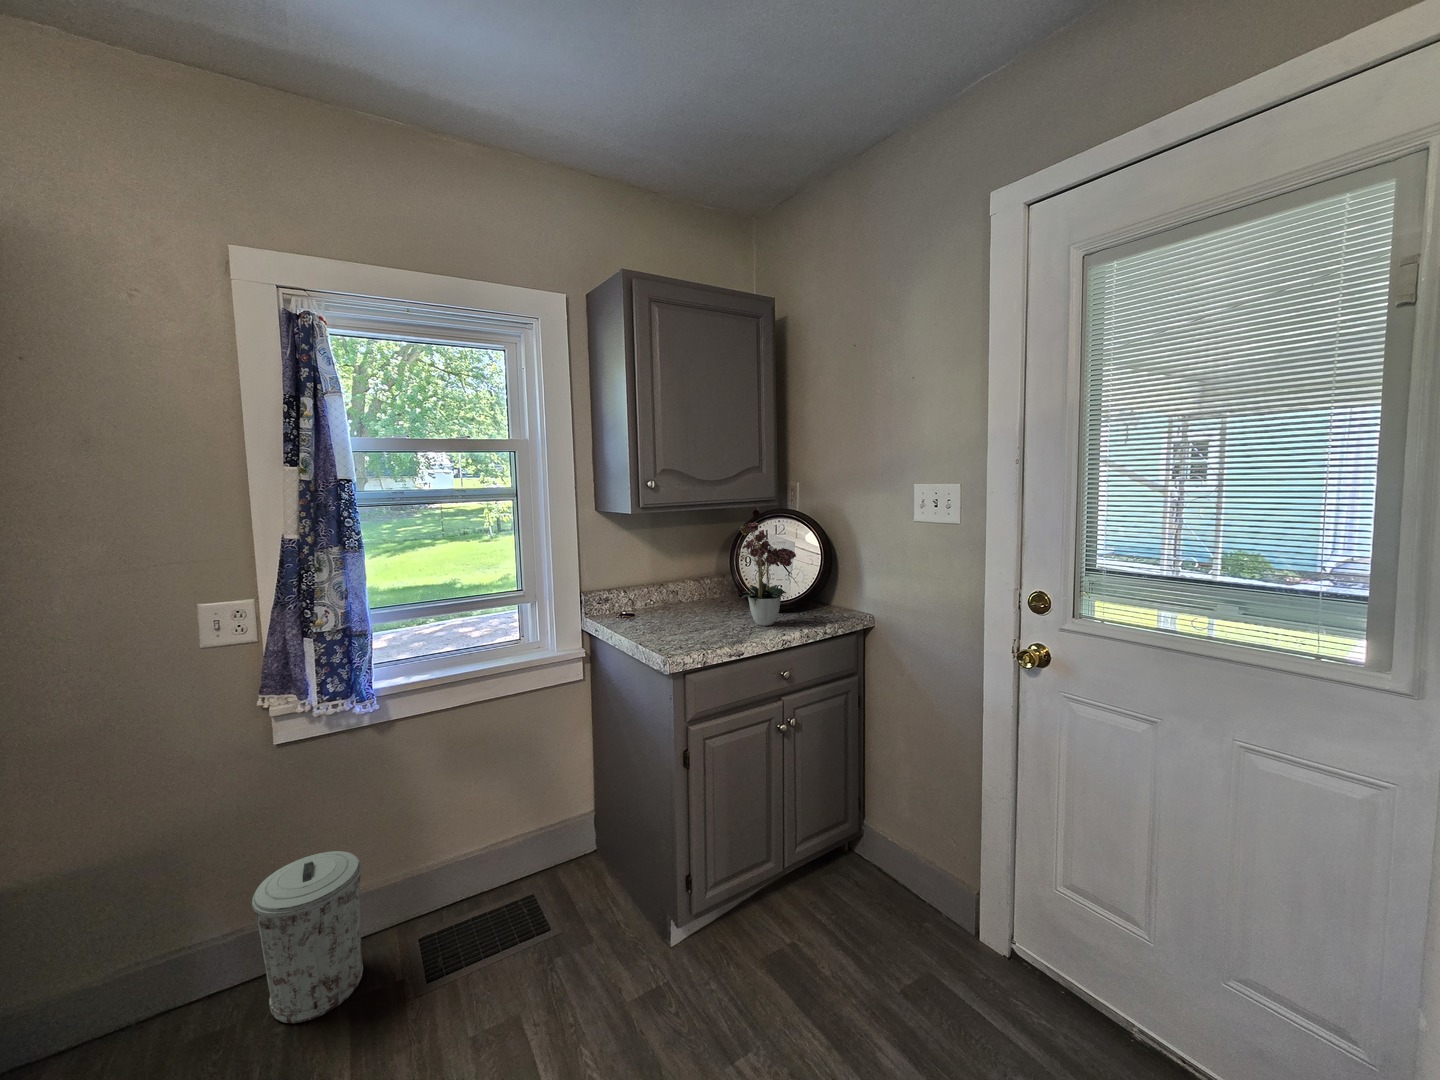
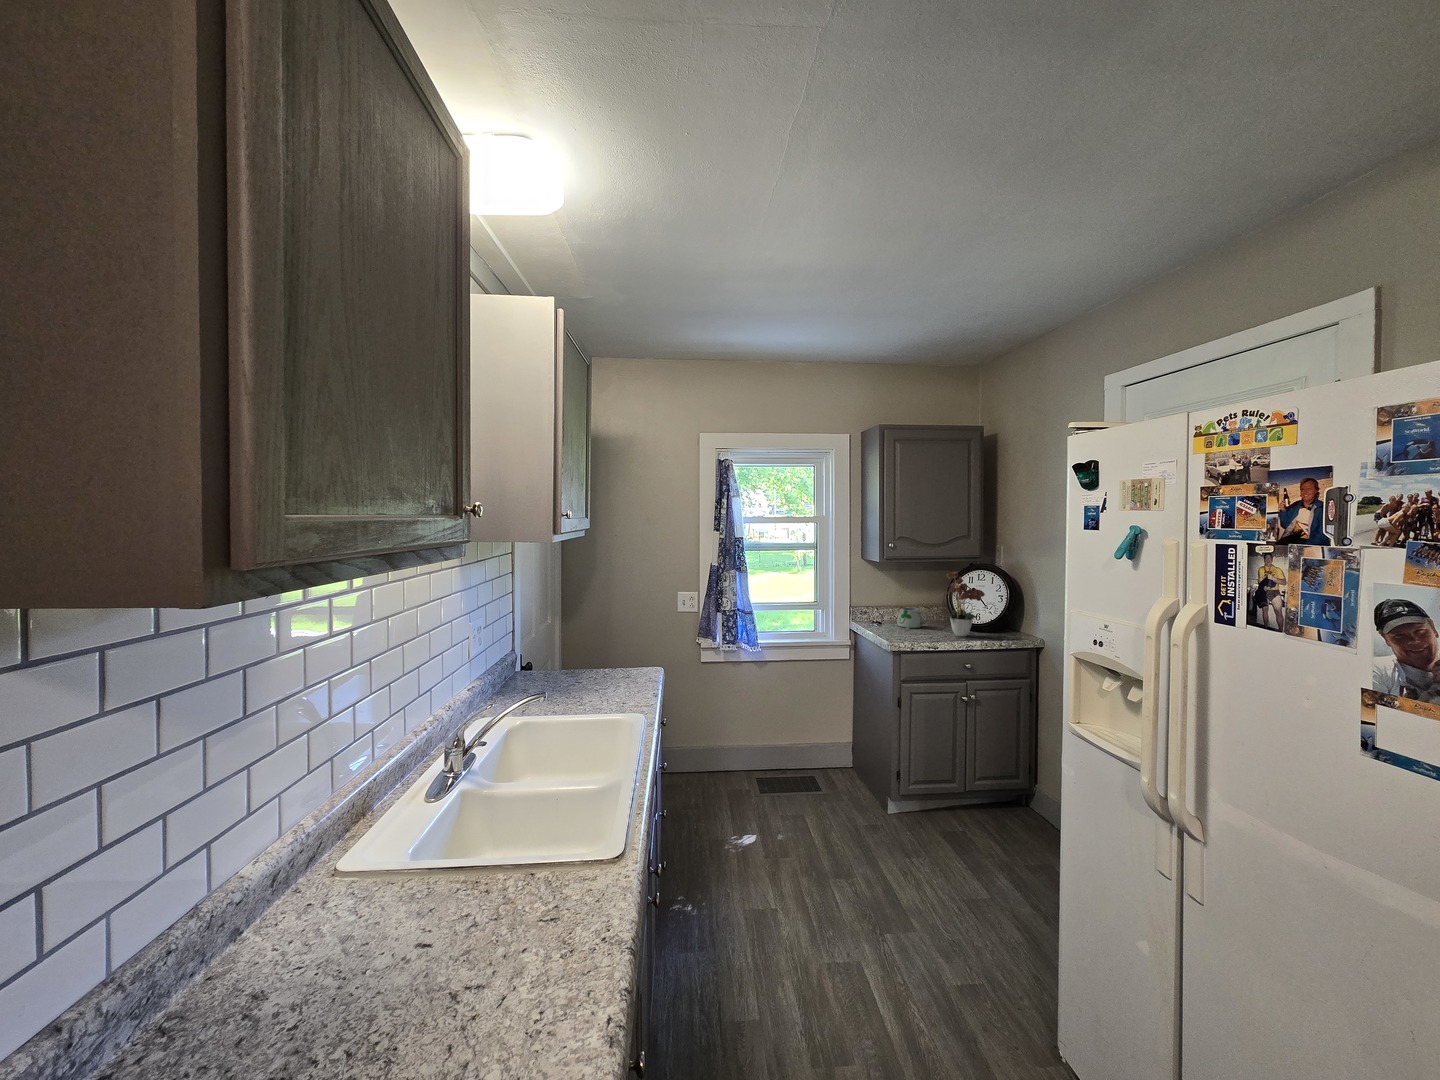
mug: none [661,586,709,623] -> present [897,608,928,629]
trash can: present [252,851,363,1023] -> none [691,719,733,790]

